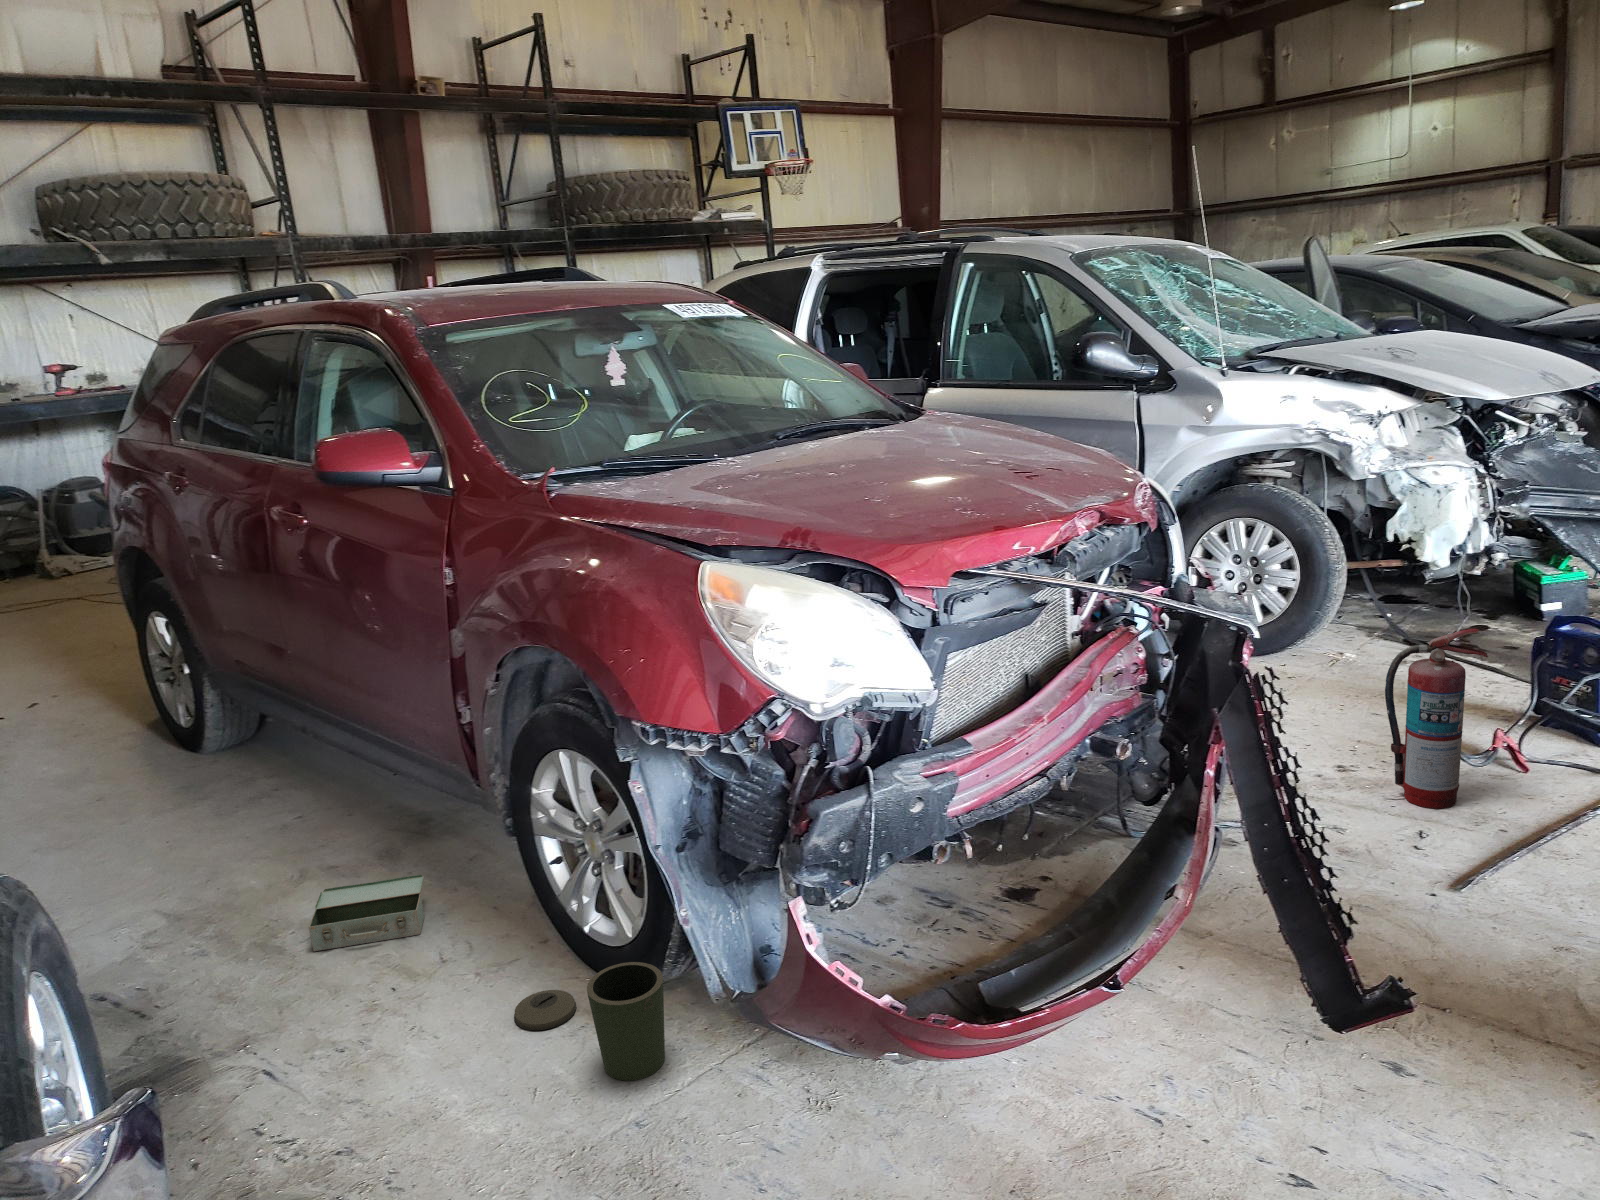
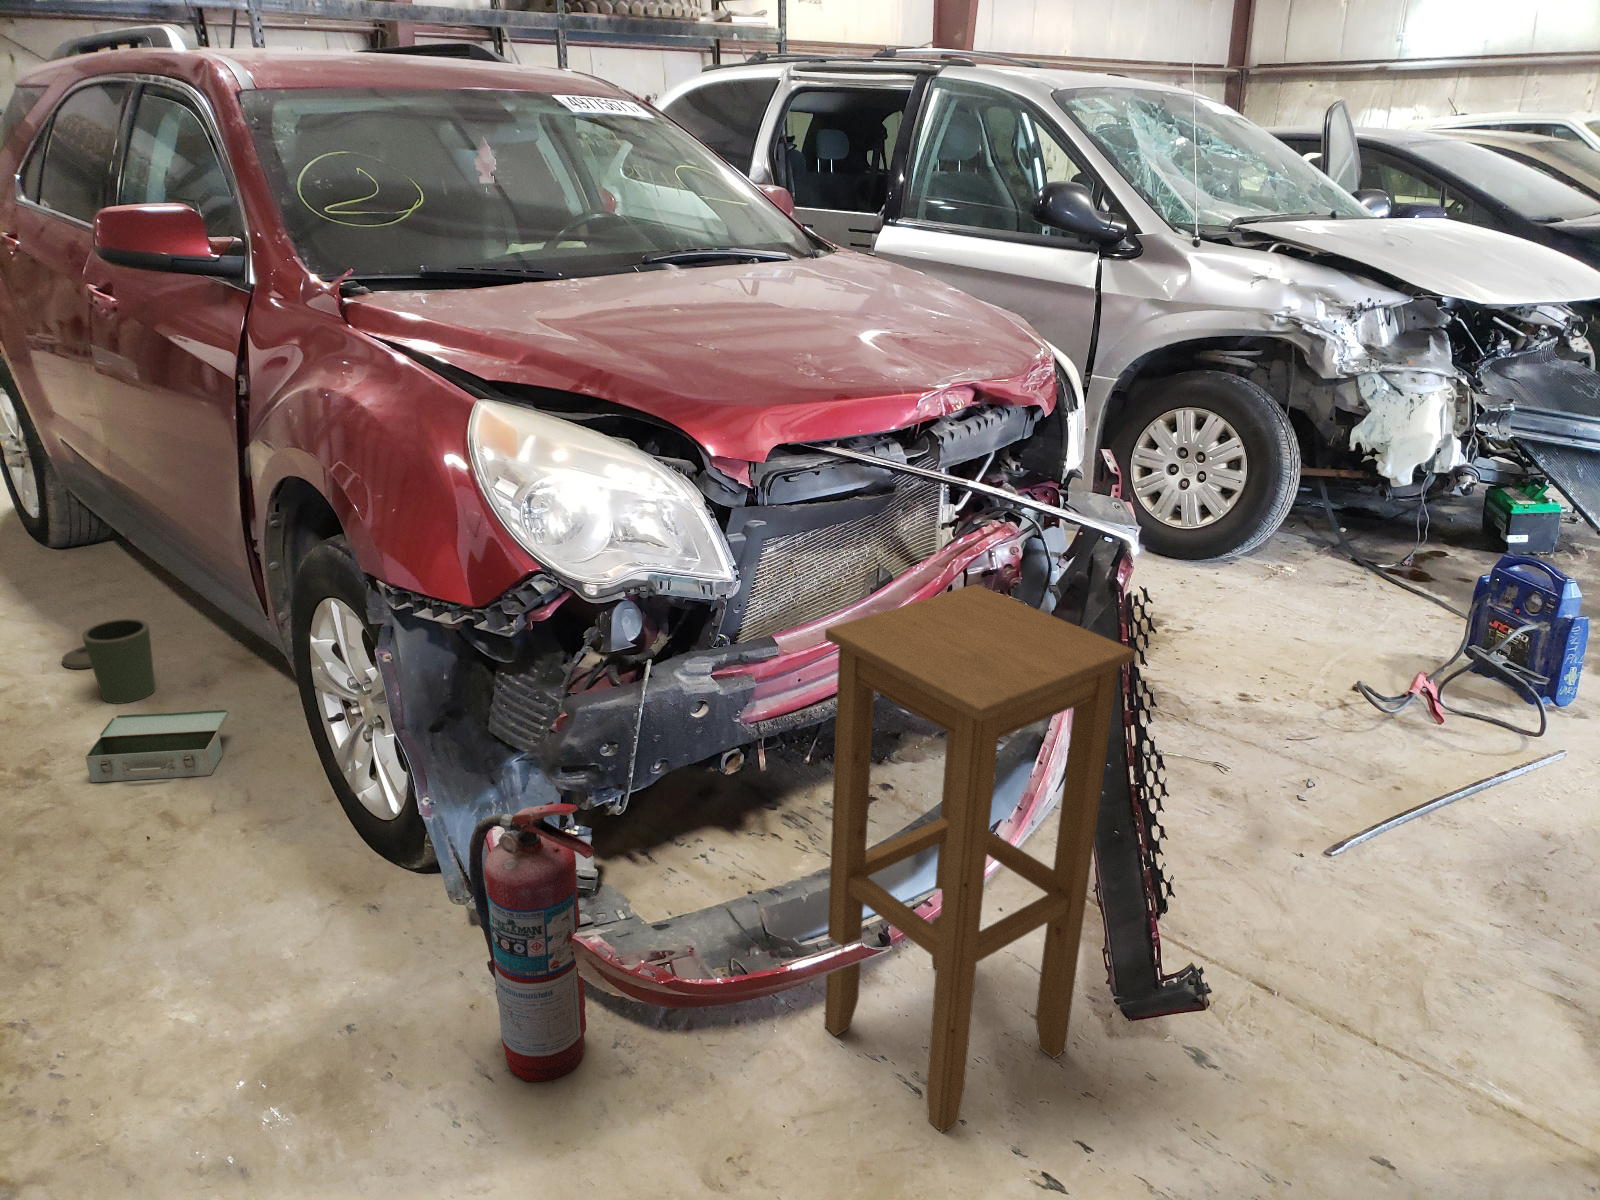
fire extinguisher: present [1385,629,1488,809] -> present [469,801,595,1082]
stool: none [1031,674,1295,1160] -> present [824,584,1135,1132]
trash can: present [514,962,665,1081] -> present [62,619,155,704]

